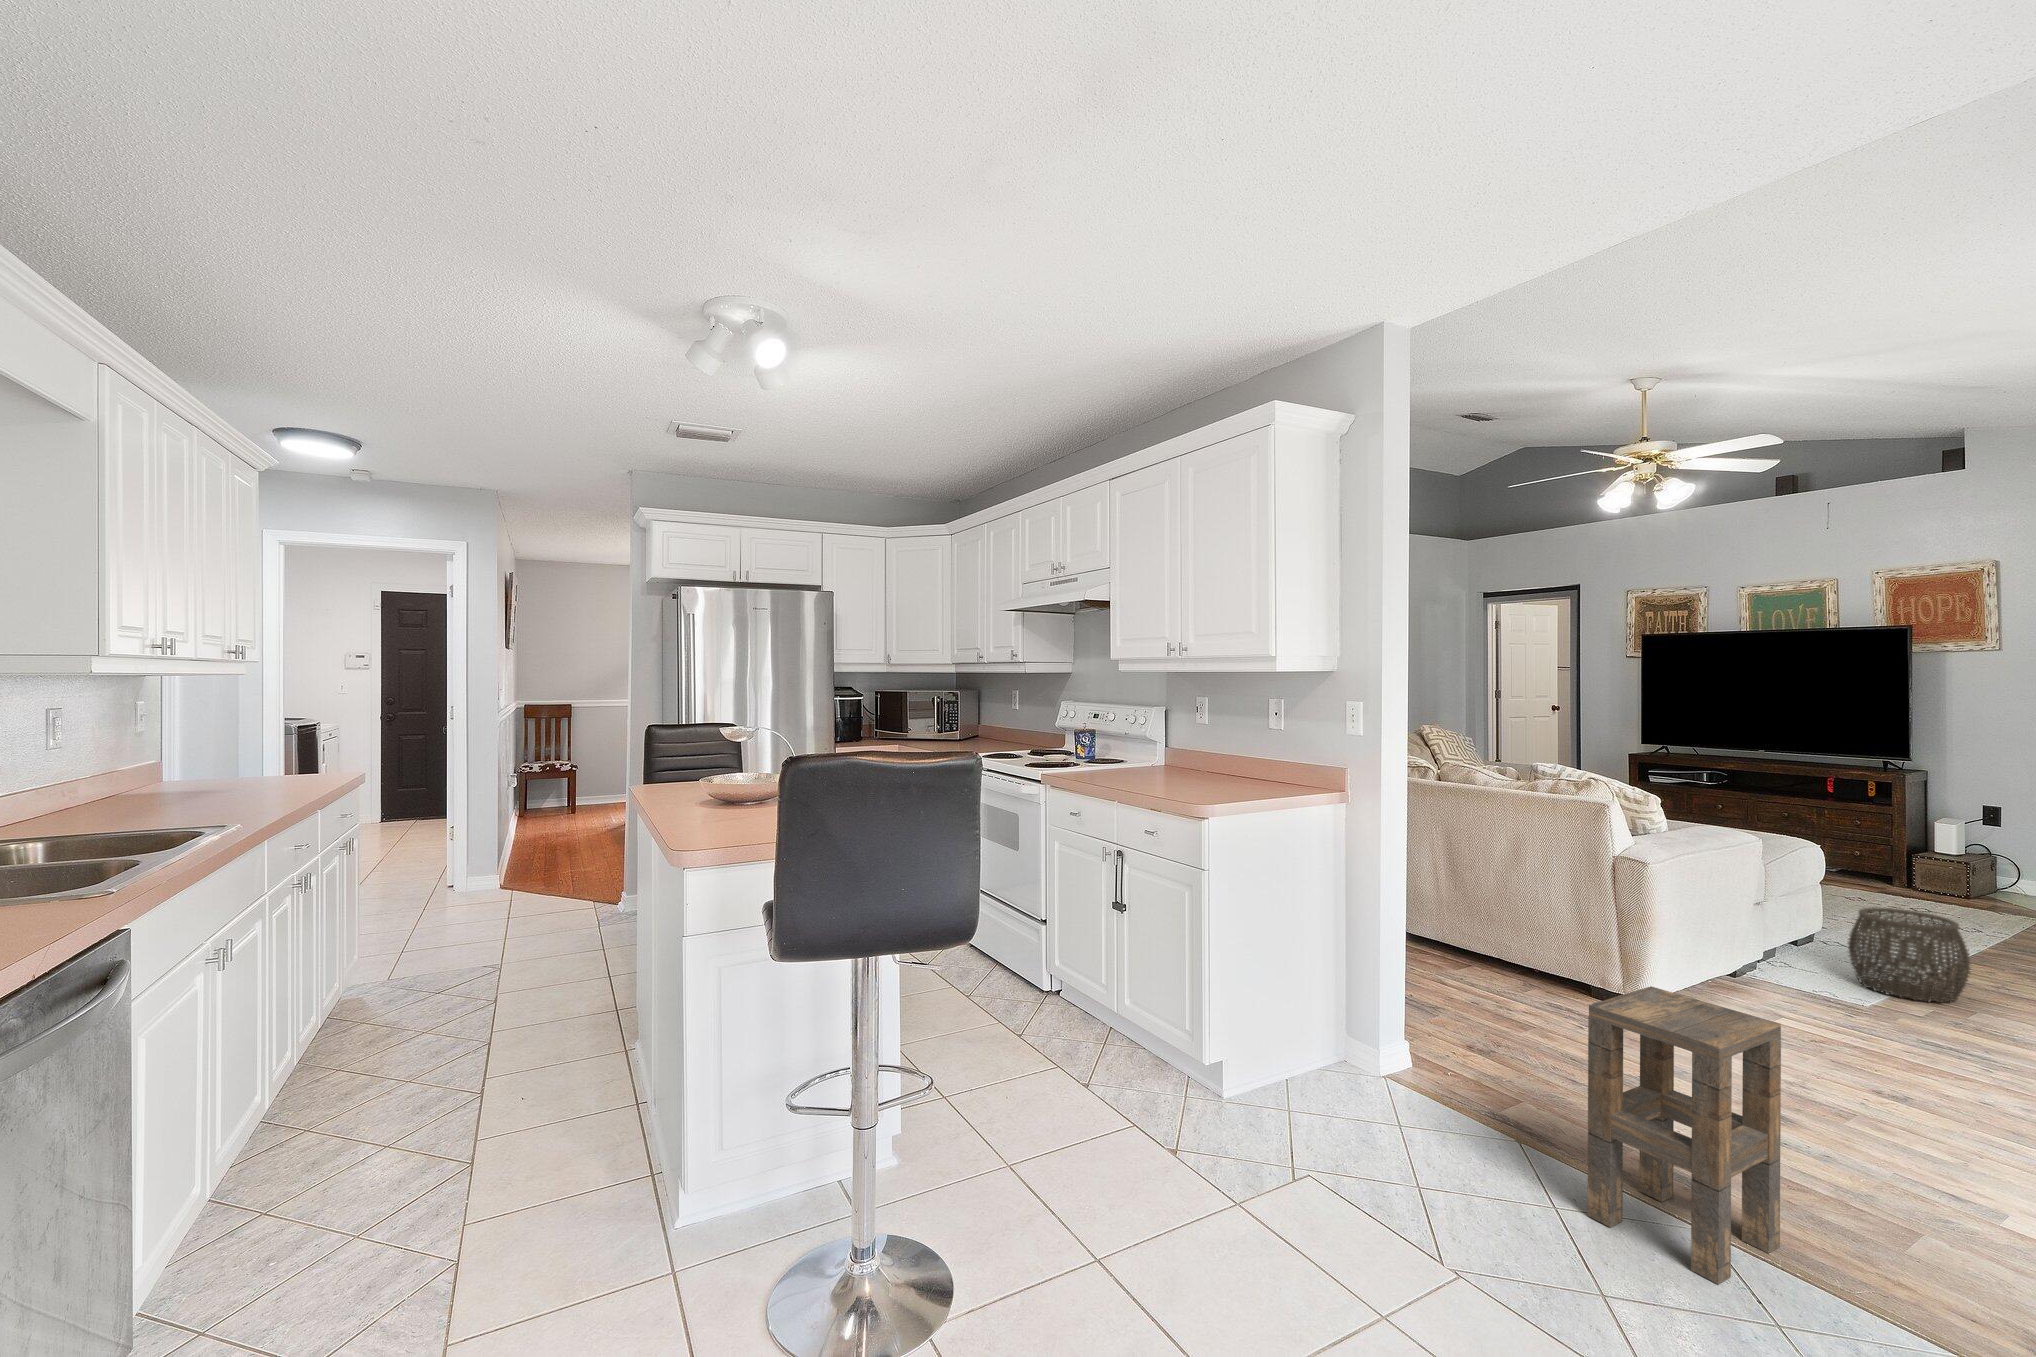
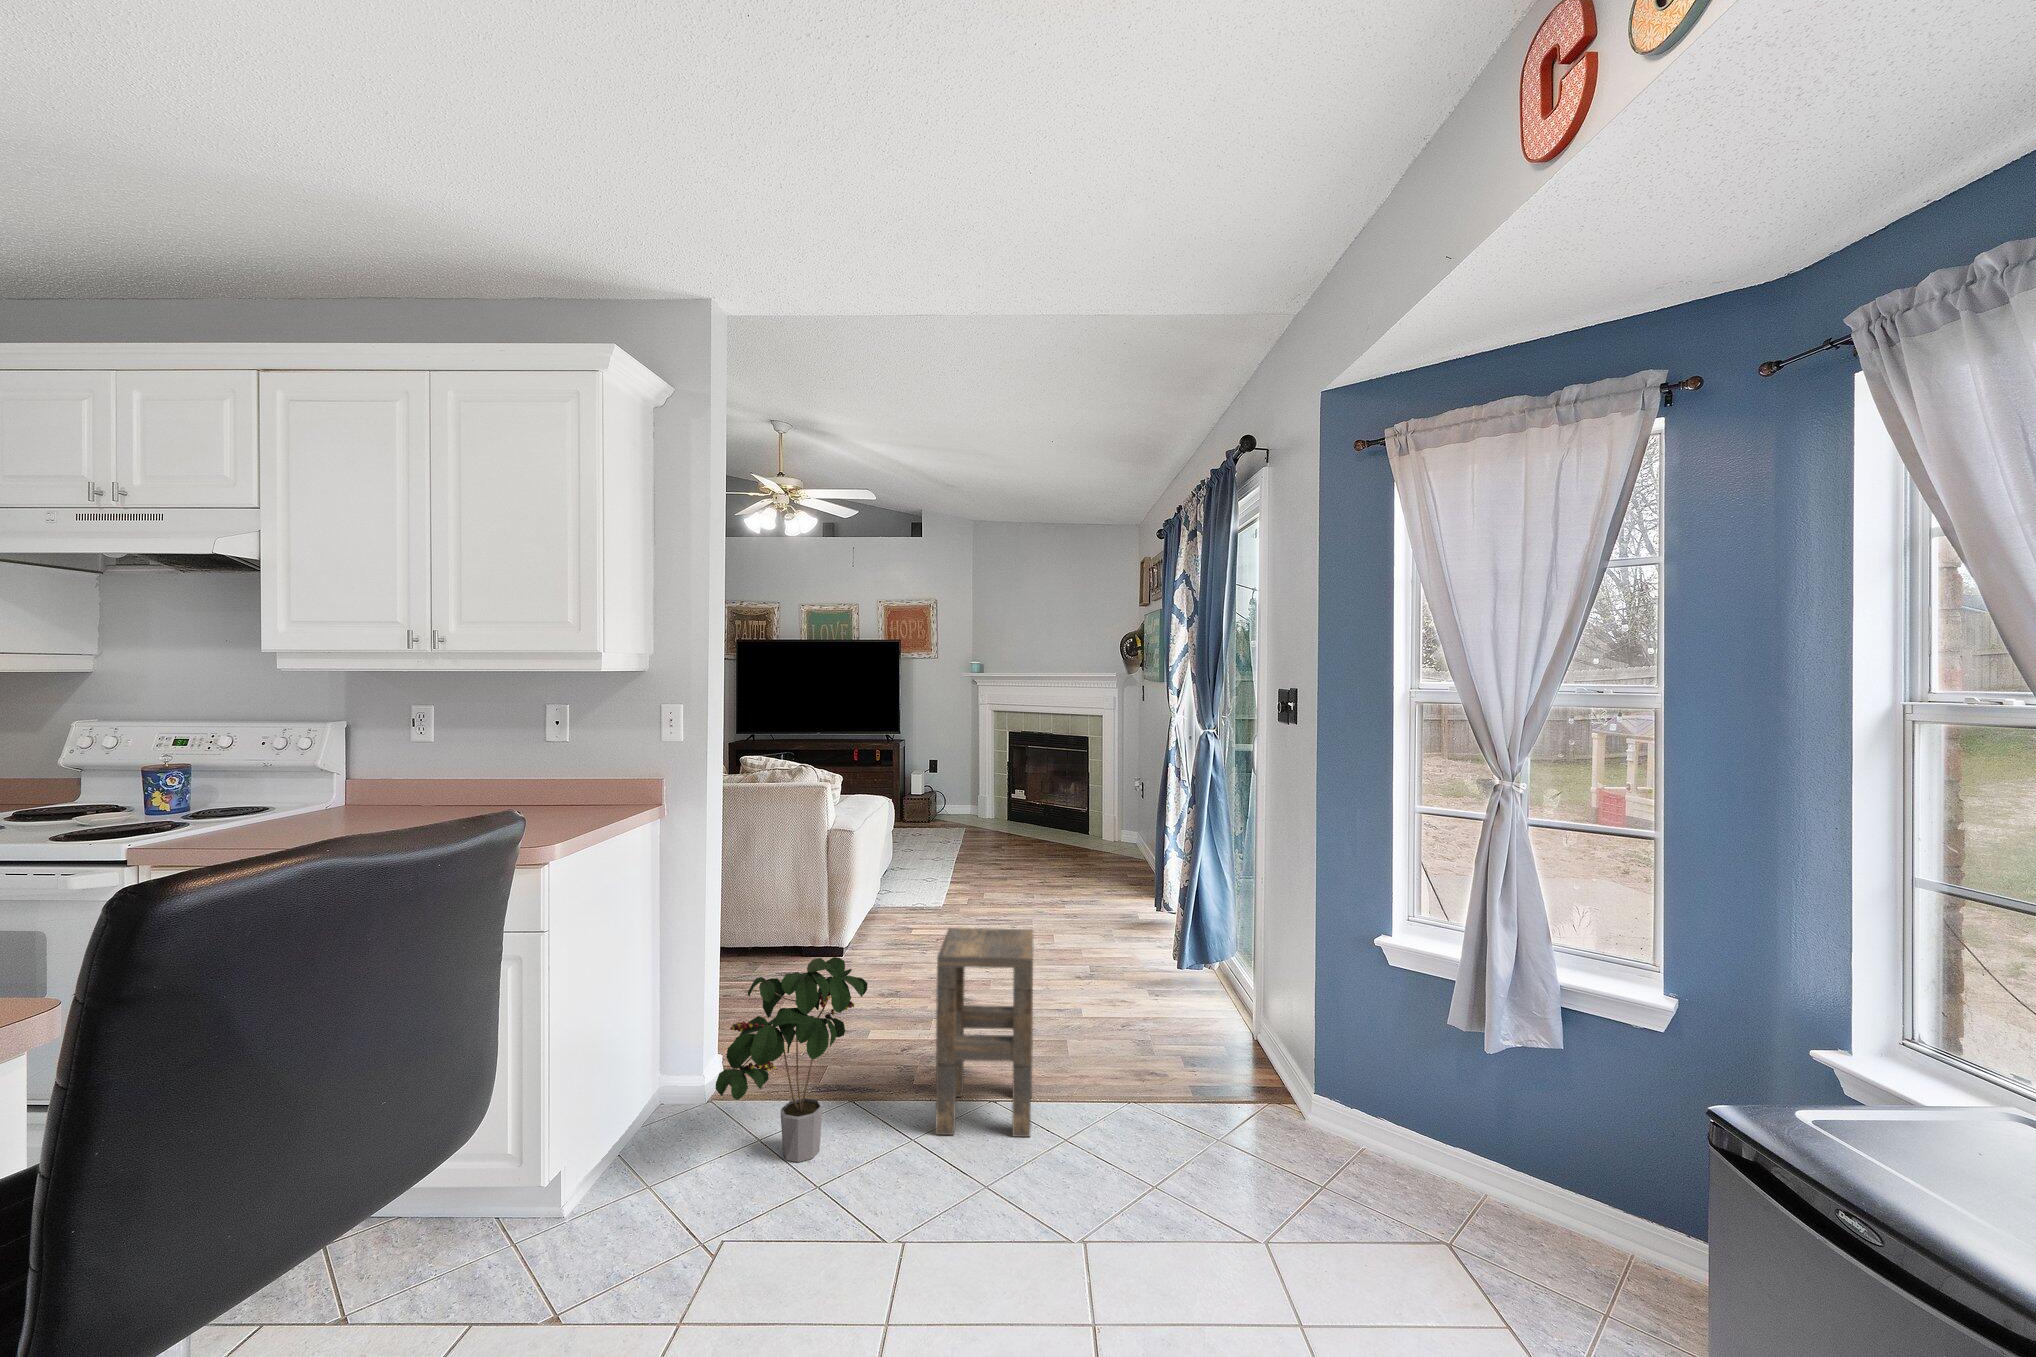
woven basket: present [1848,907,1971,1003] -> none [921,835,981,896]
potted plant: none [1333,964,1523,1165] -> present [716,957,868,1162]

